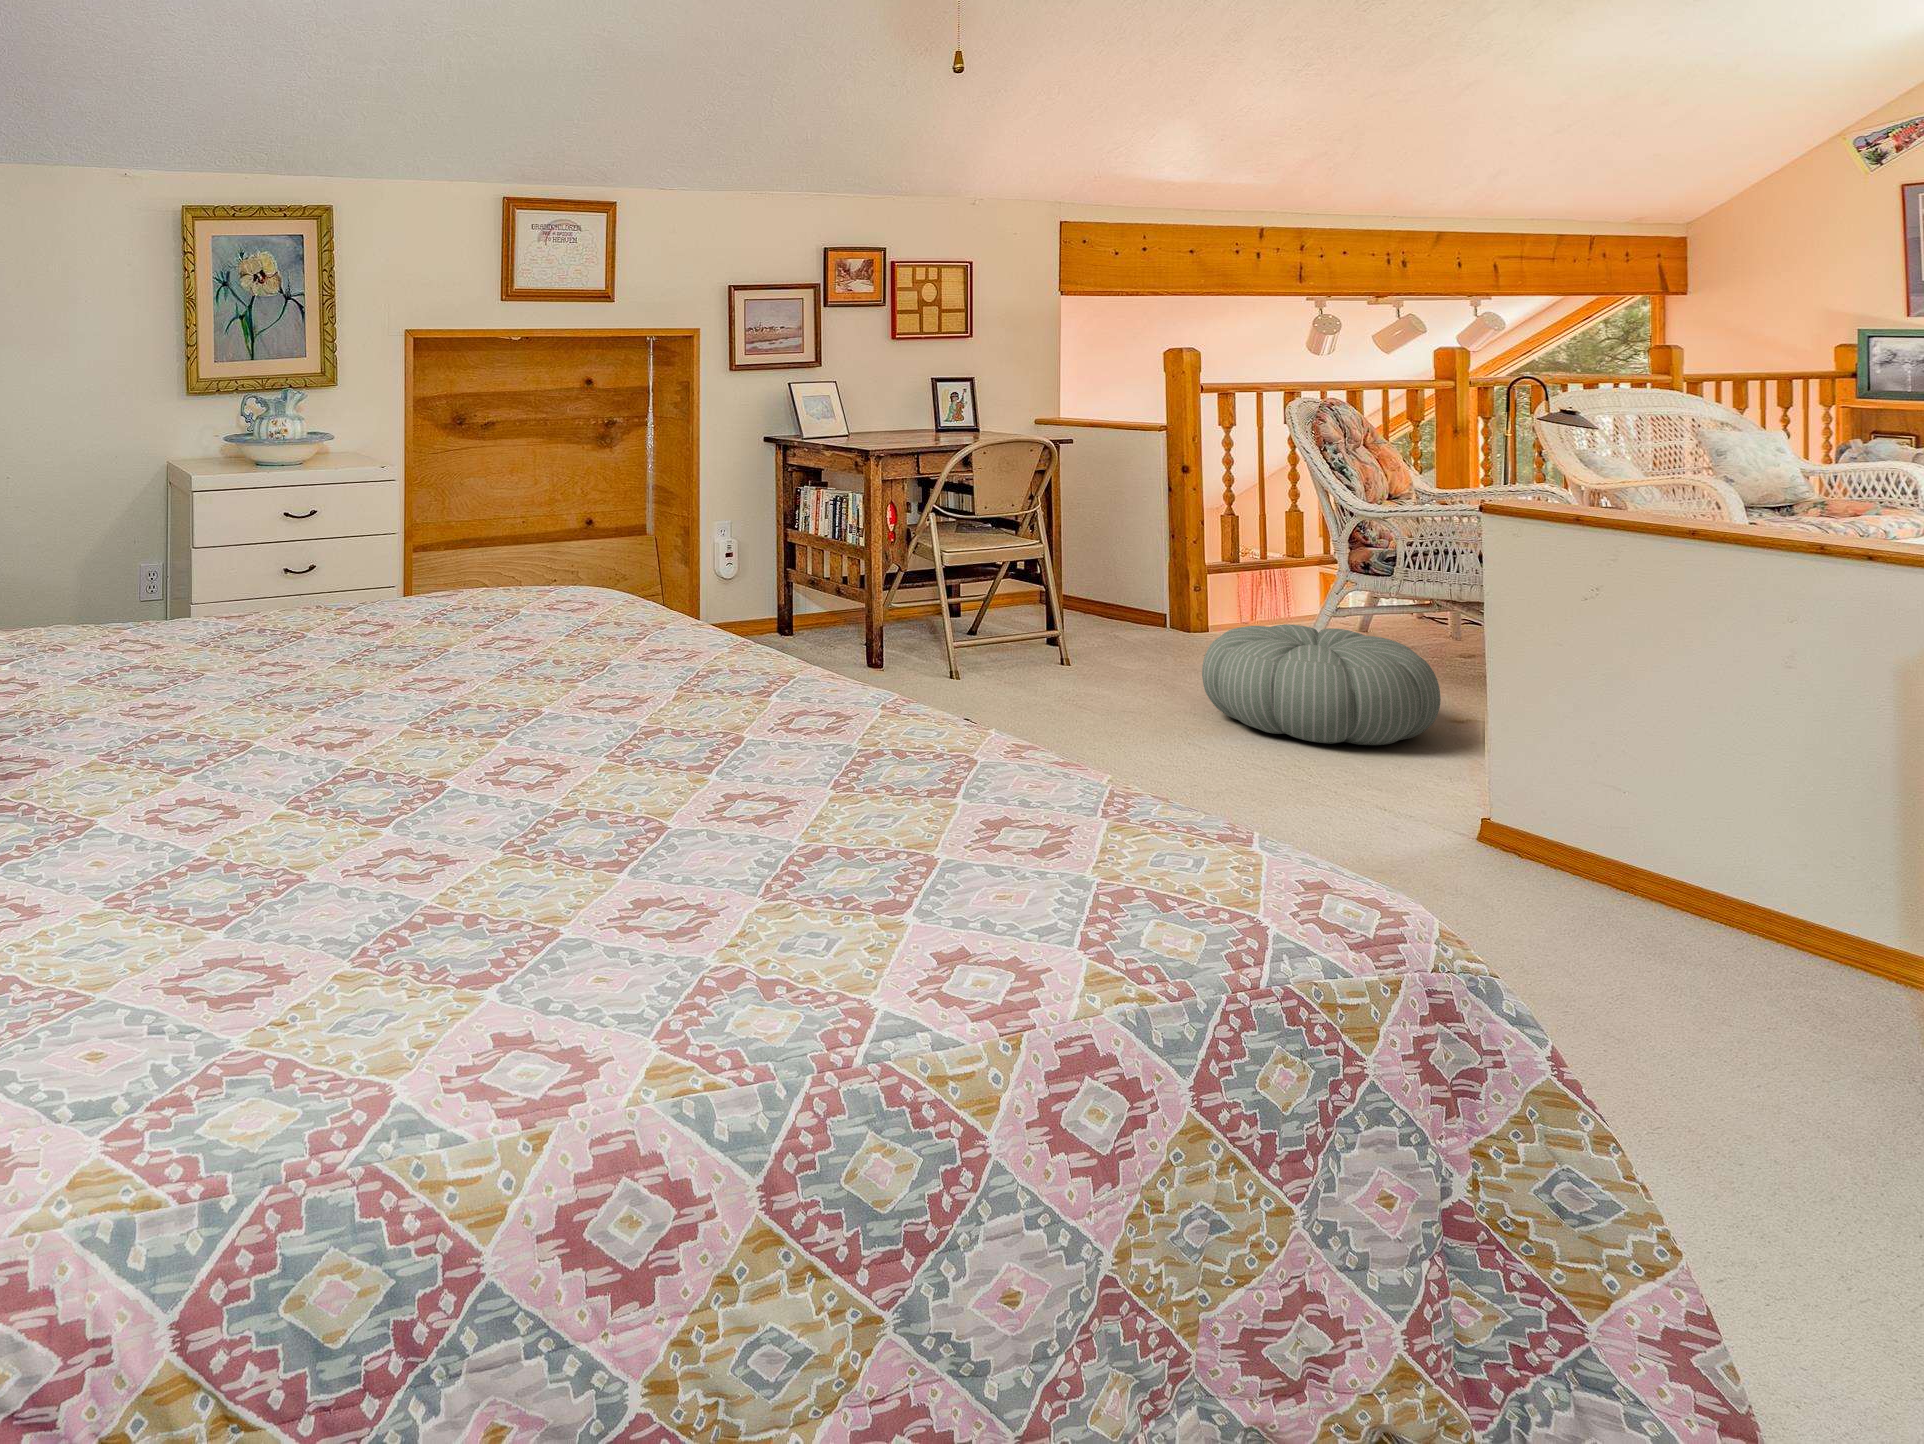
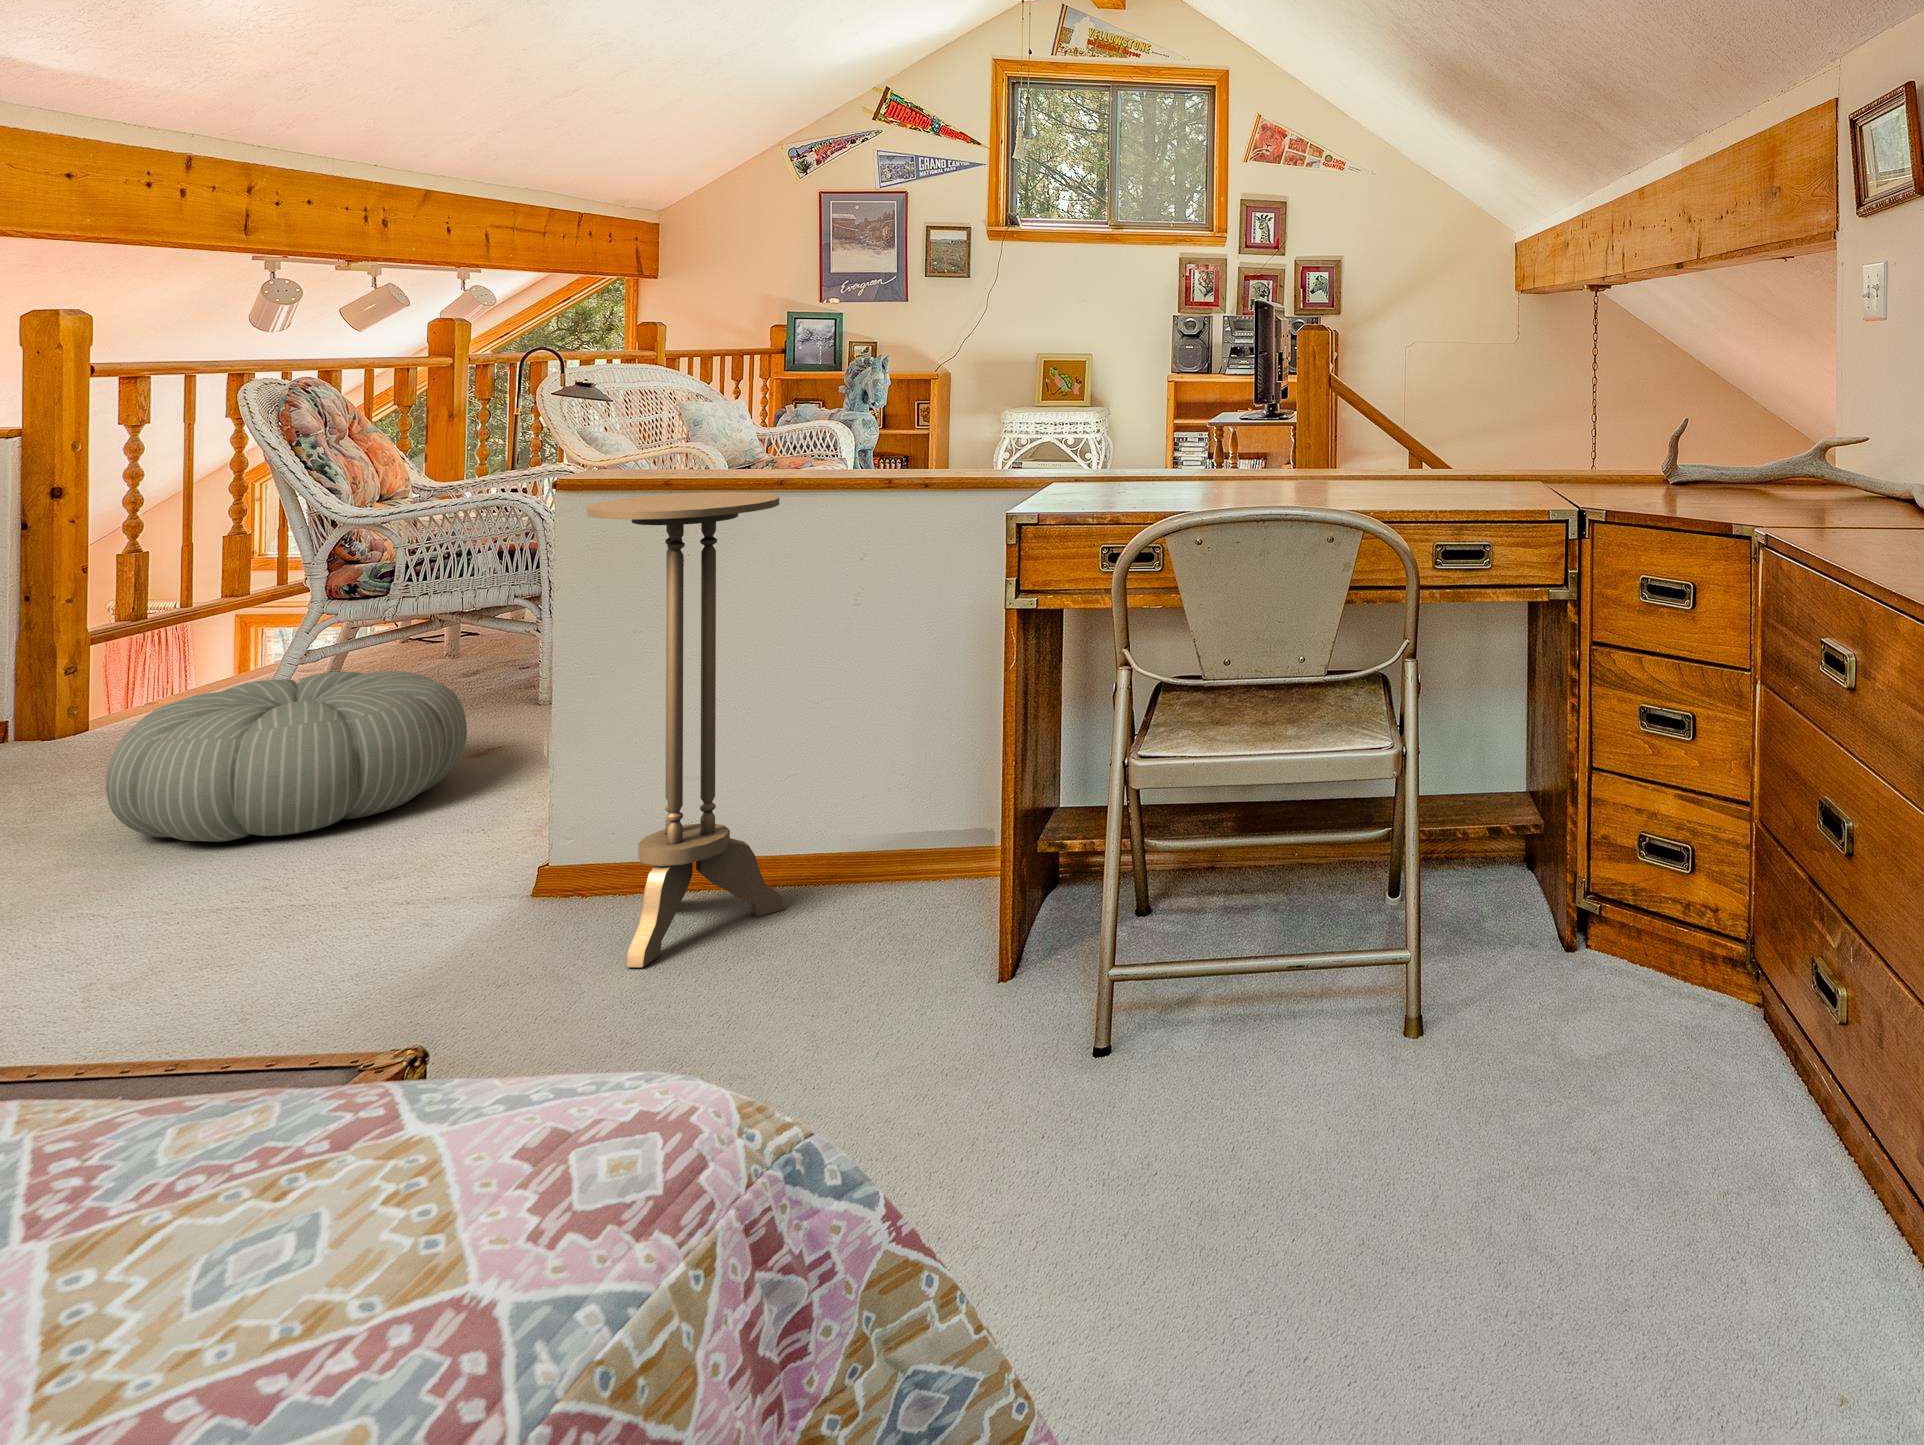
side table: none [1503,529,1703,937] -> present [587,492,785,968]

